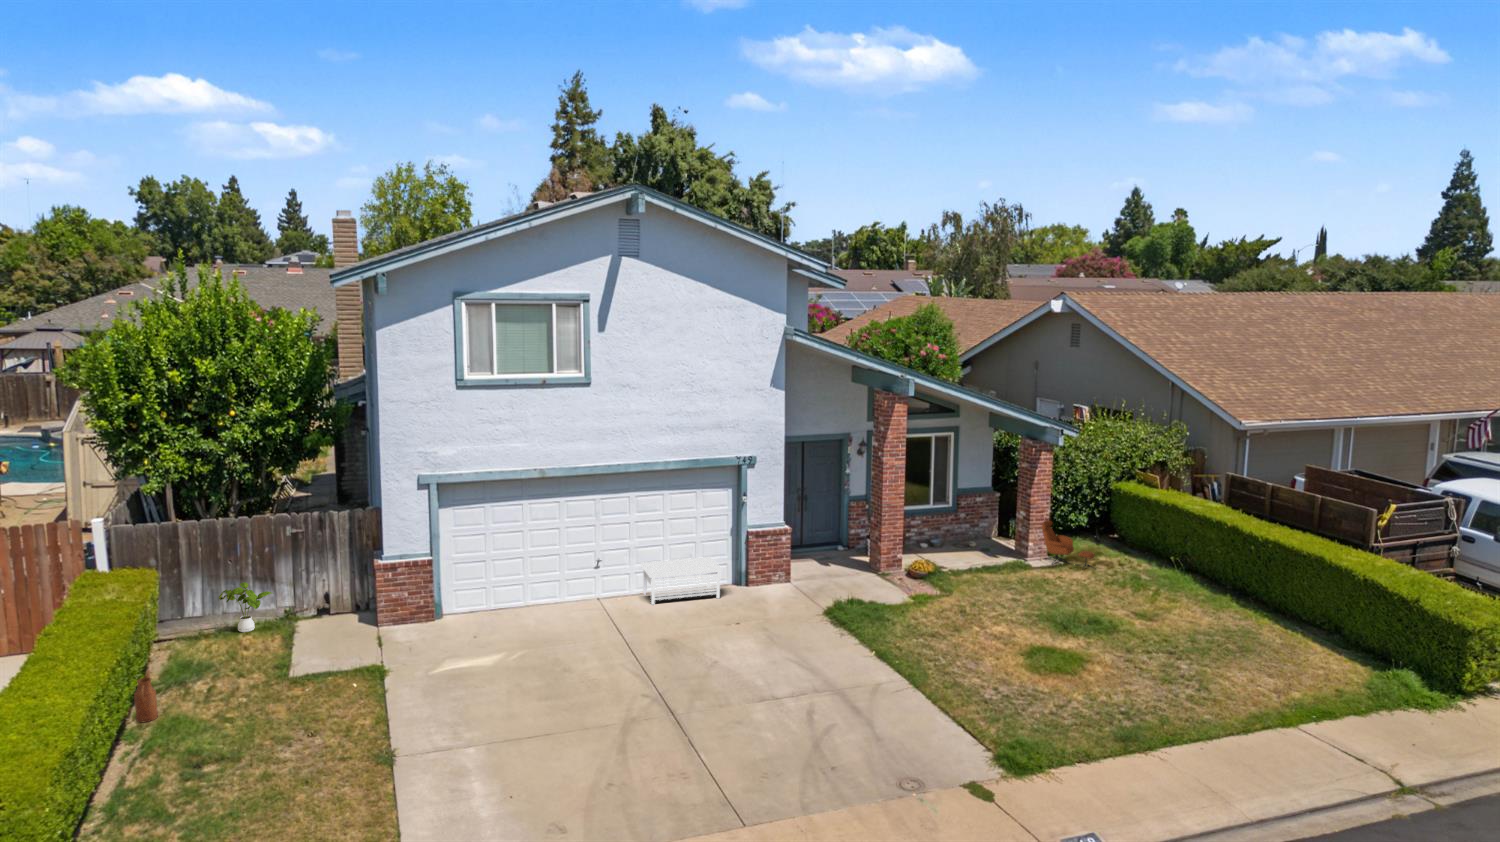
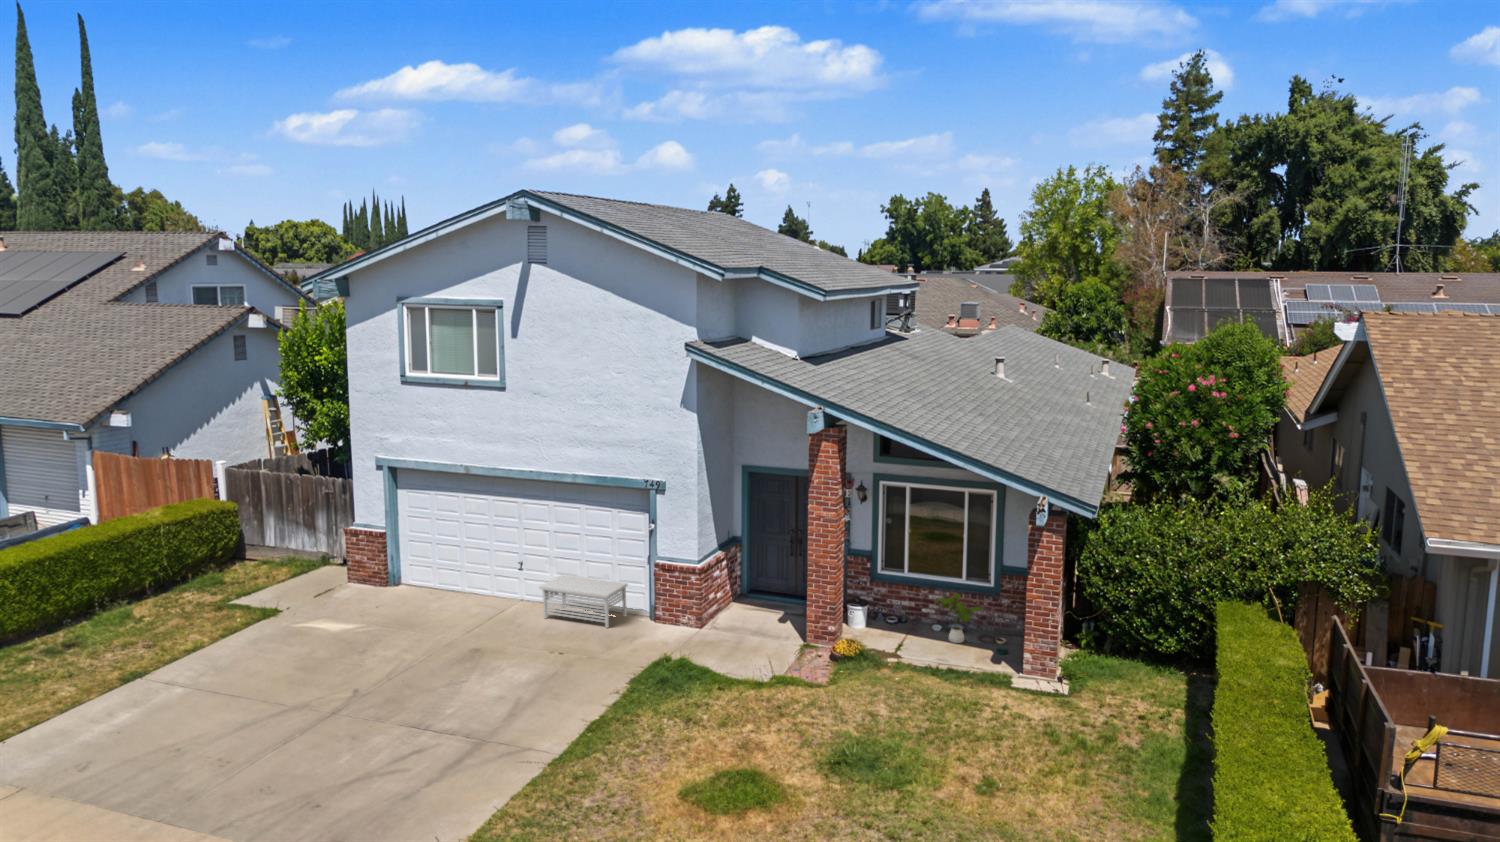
lounge chair: present [1042,520,1095,566] -> none [1051,630,1112,719]
house plant: present [219,582,272,632] -> present [935,594,982,643]
watering can: present [134,670,158,722] -> none [105,573,133,610]

